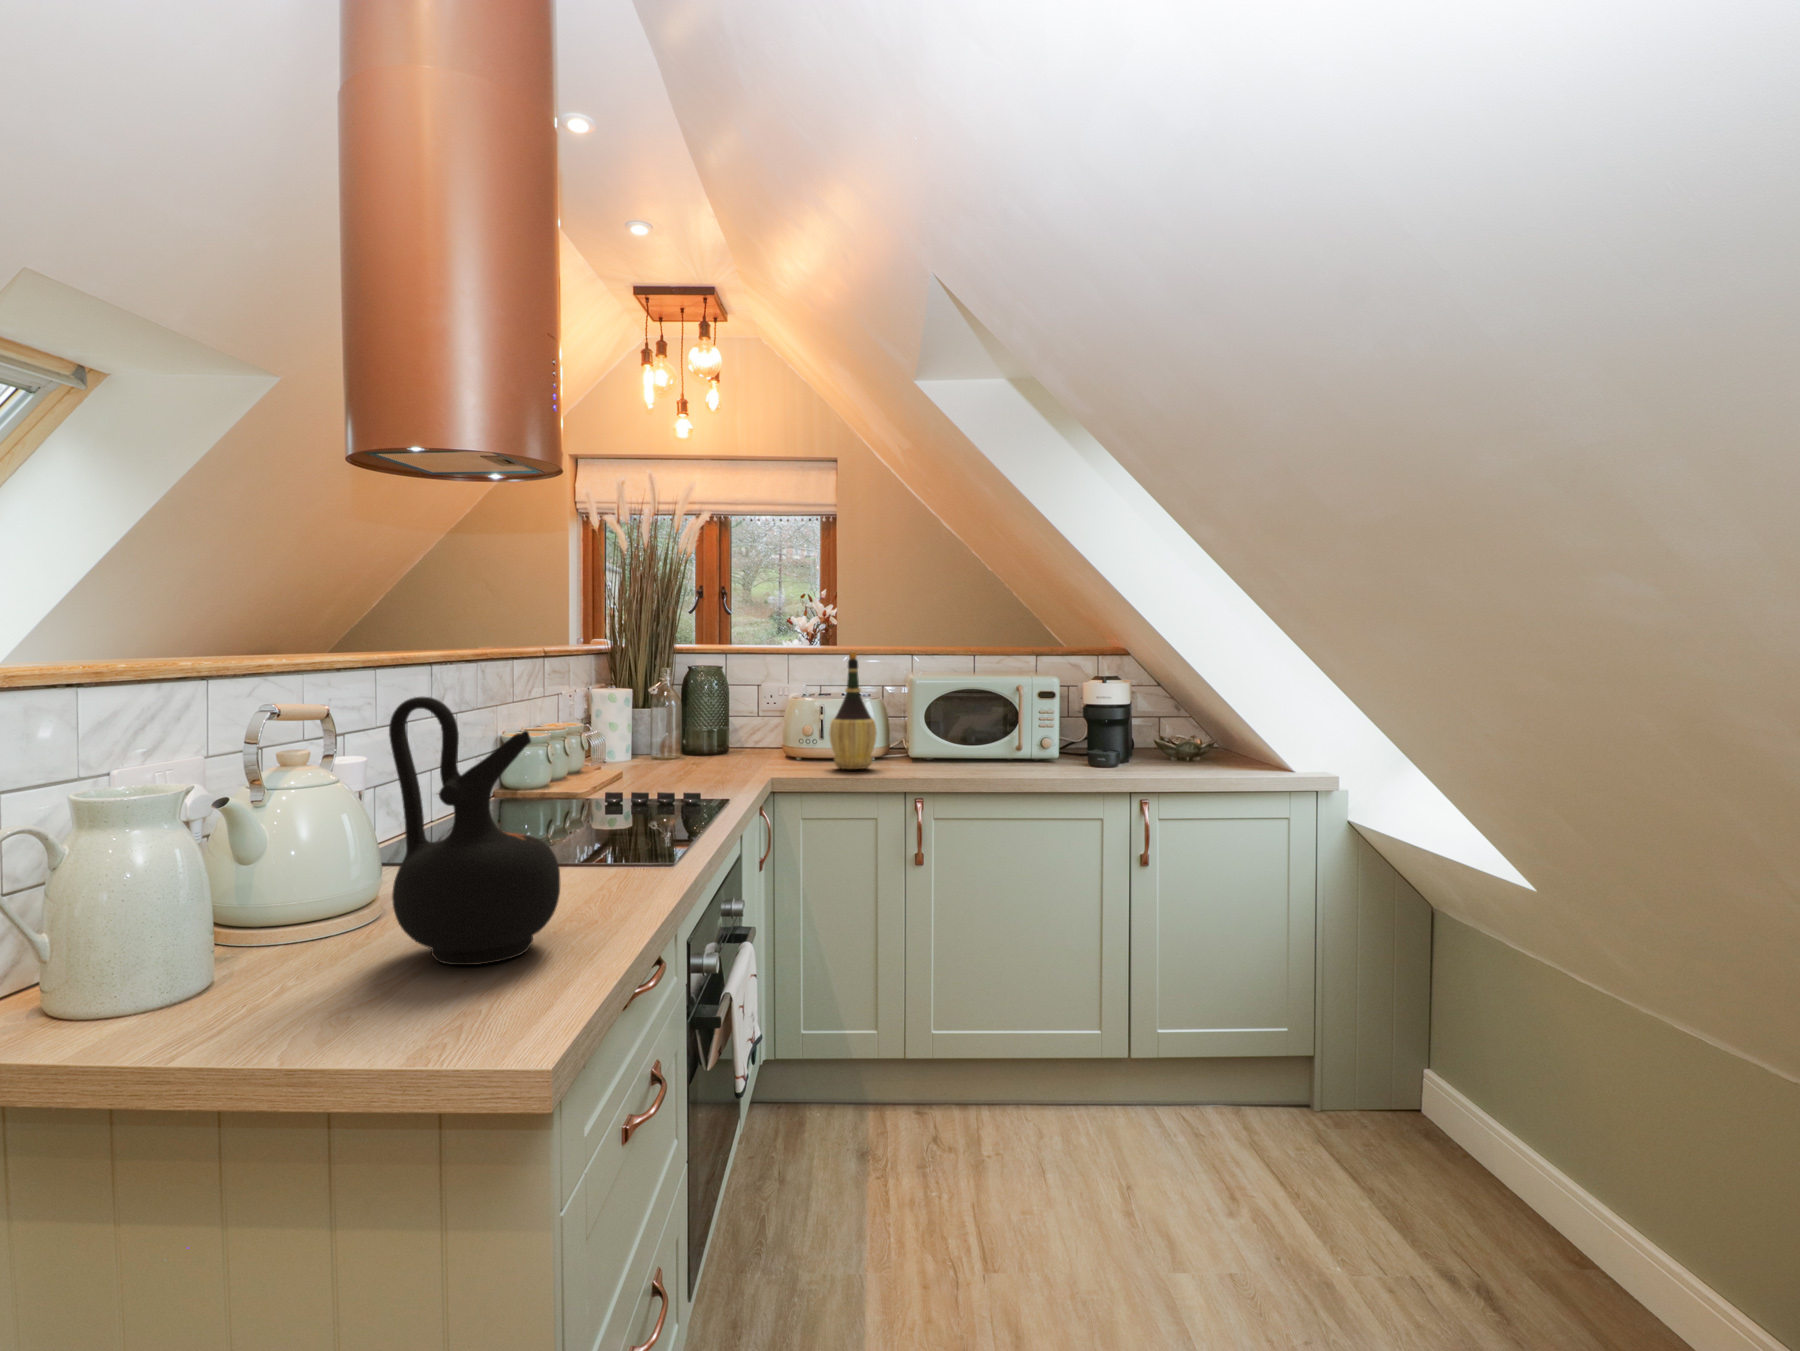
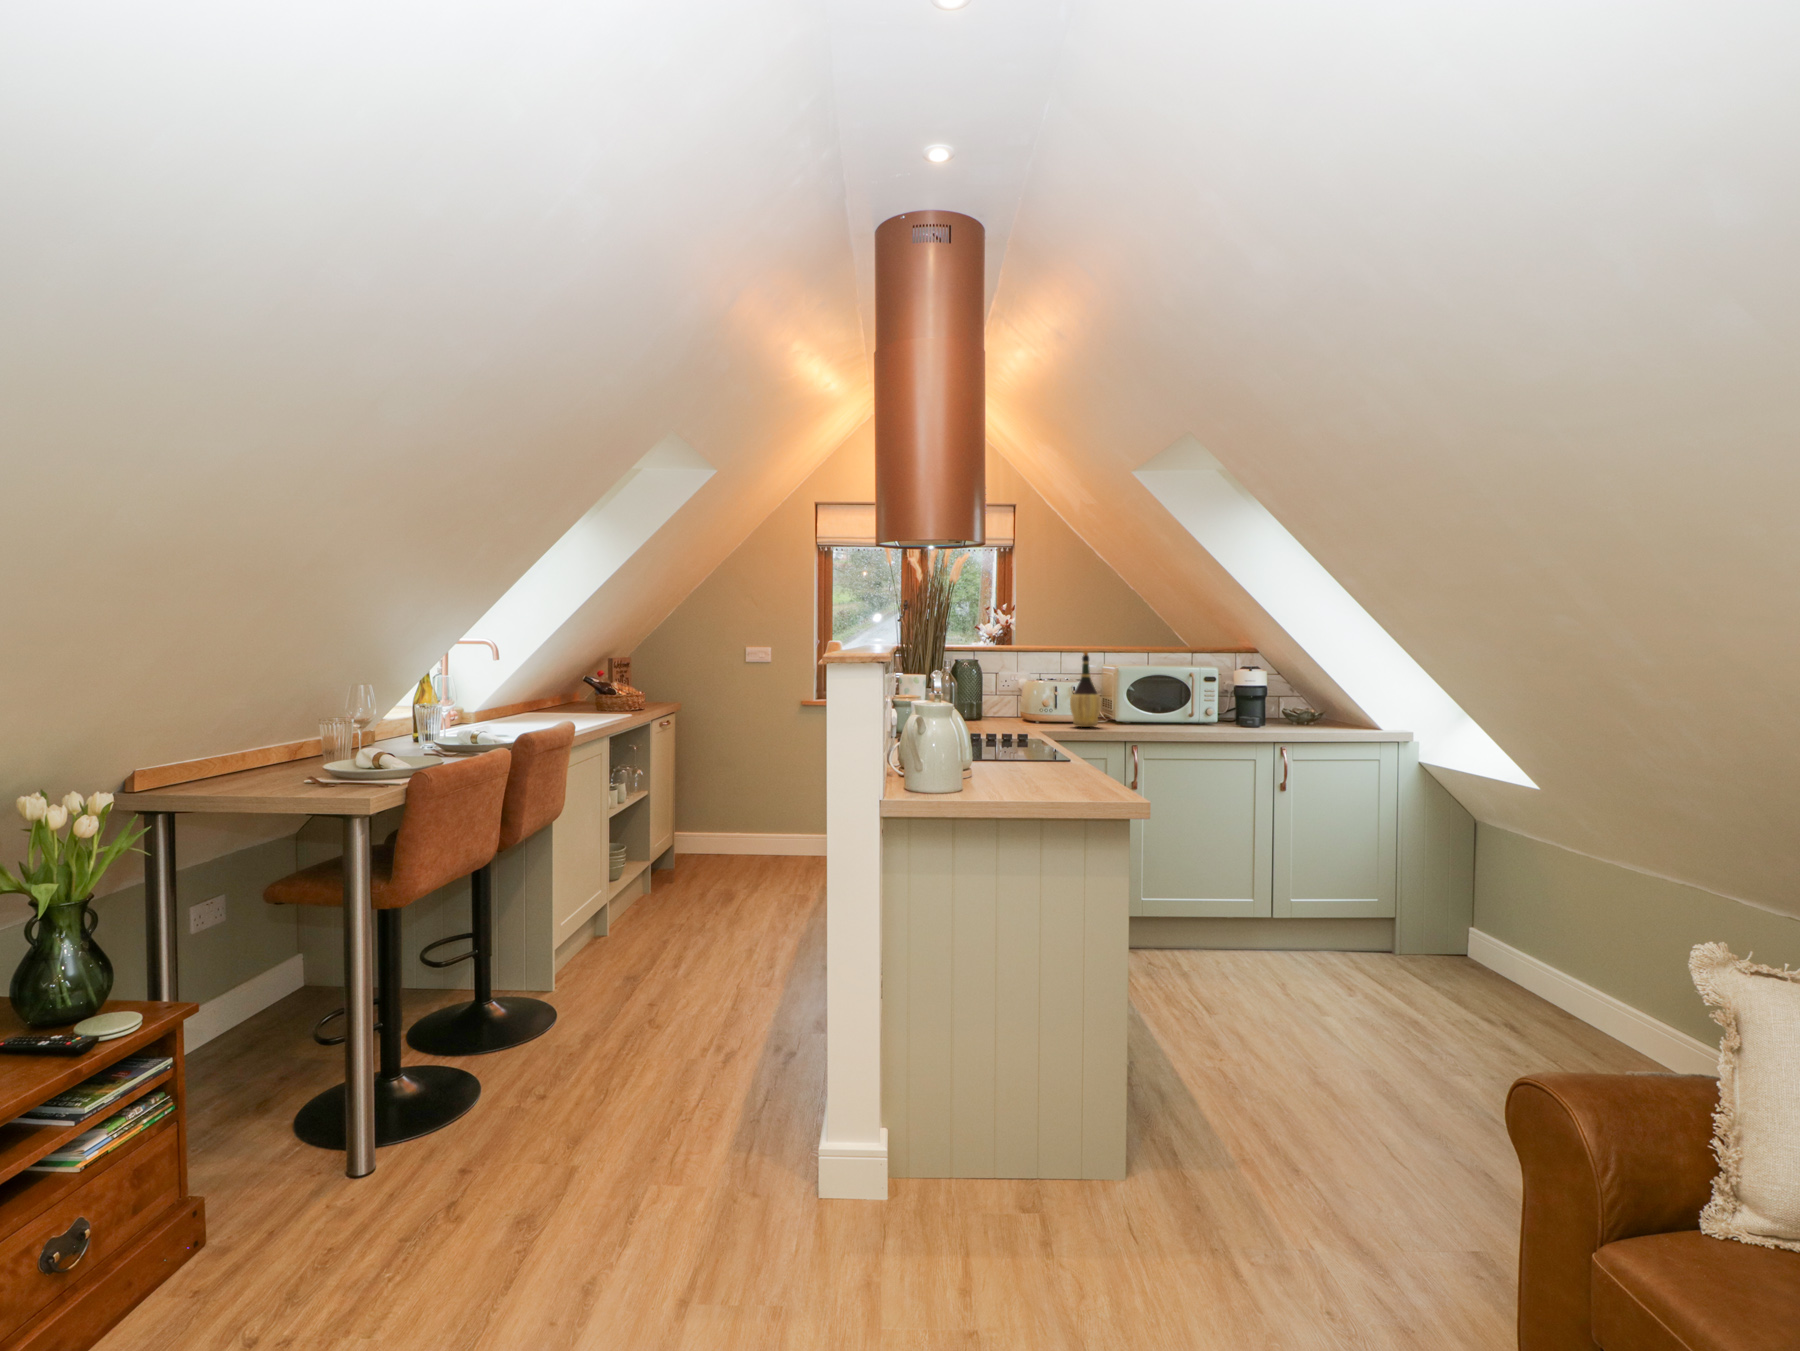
ceramic jug: present [389,697,560,965] -> none [989,670,1059,788]

